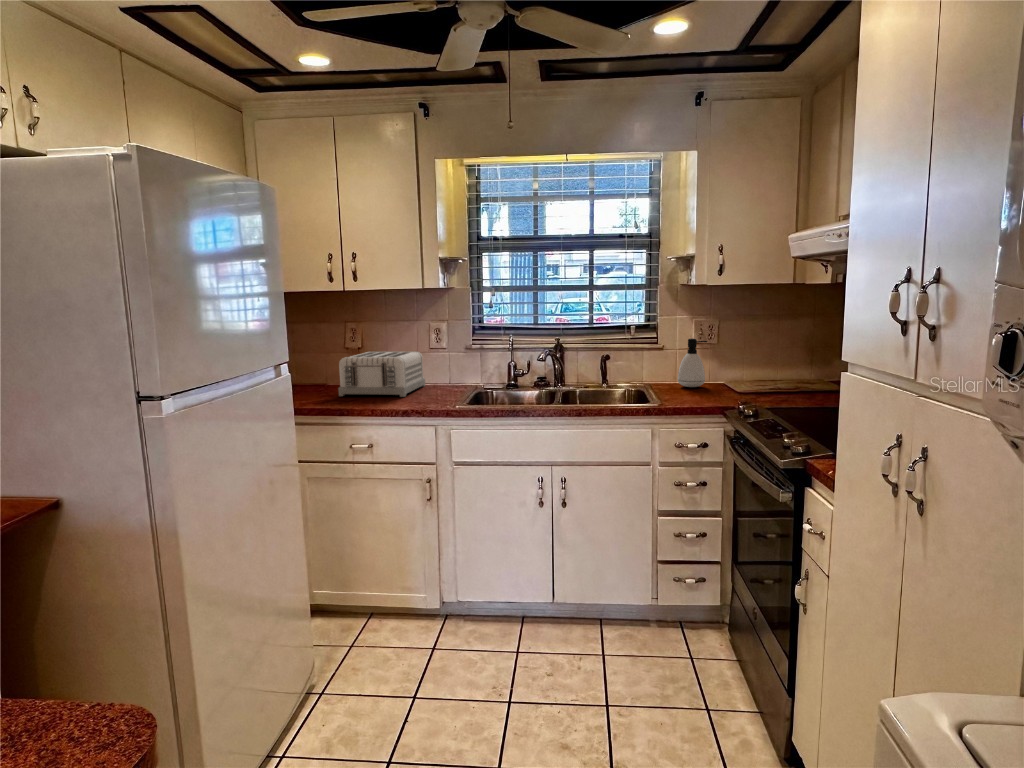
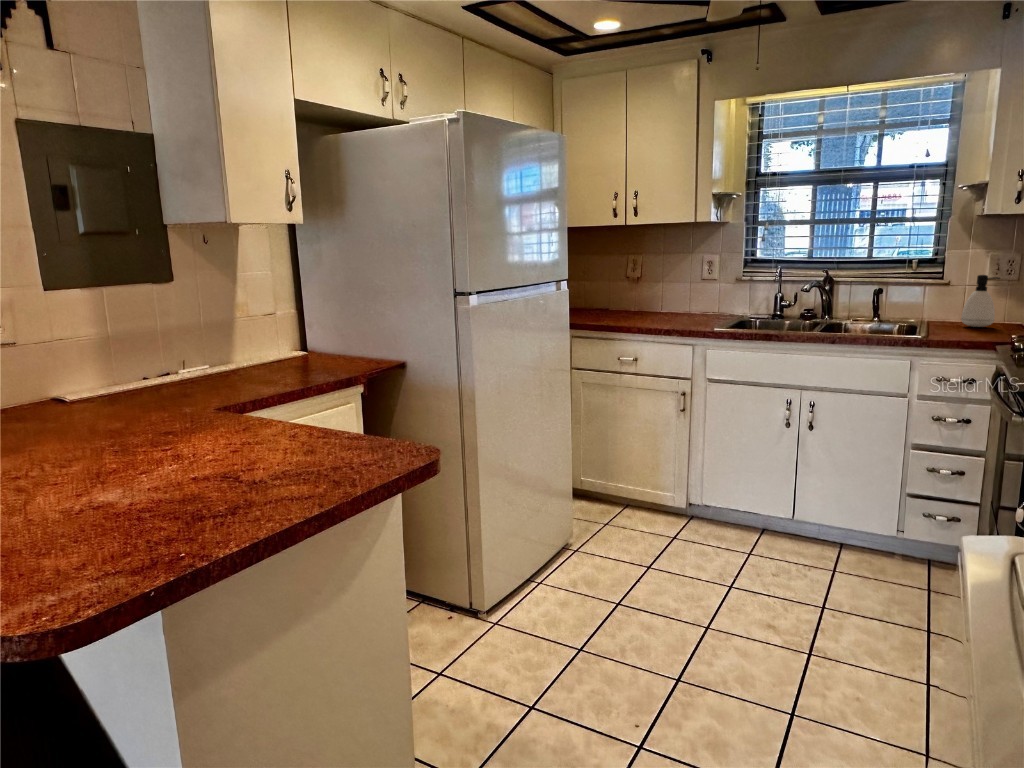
toaster: present [338,352,425,397] -> none [613,281,692,320]

